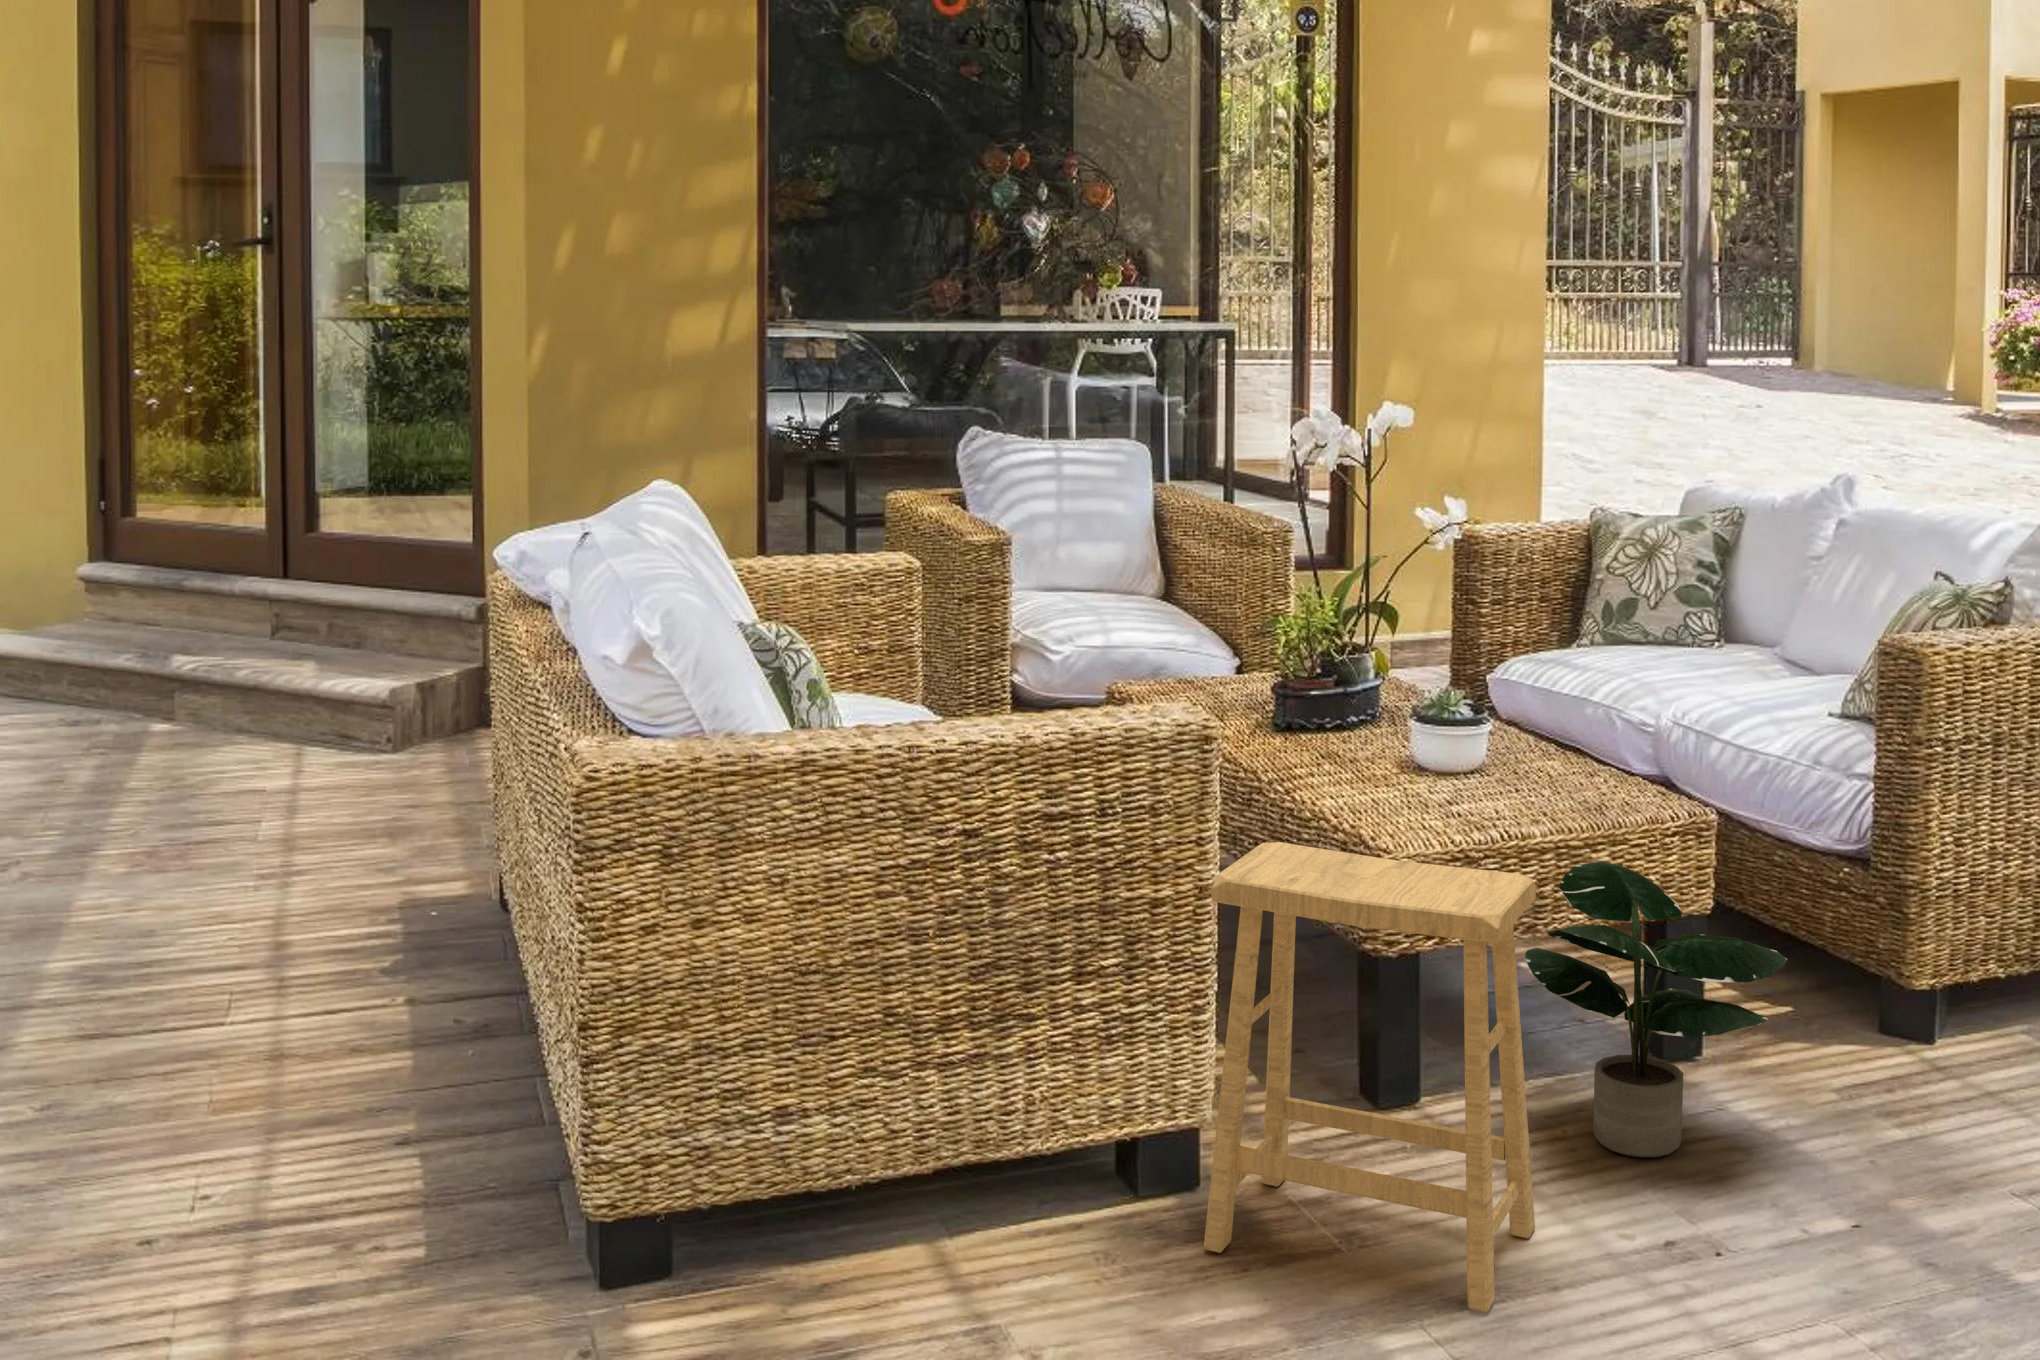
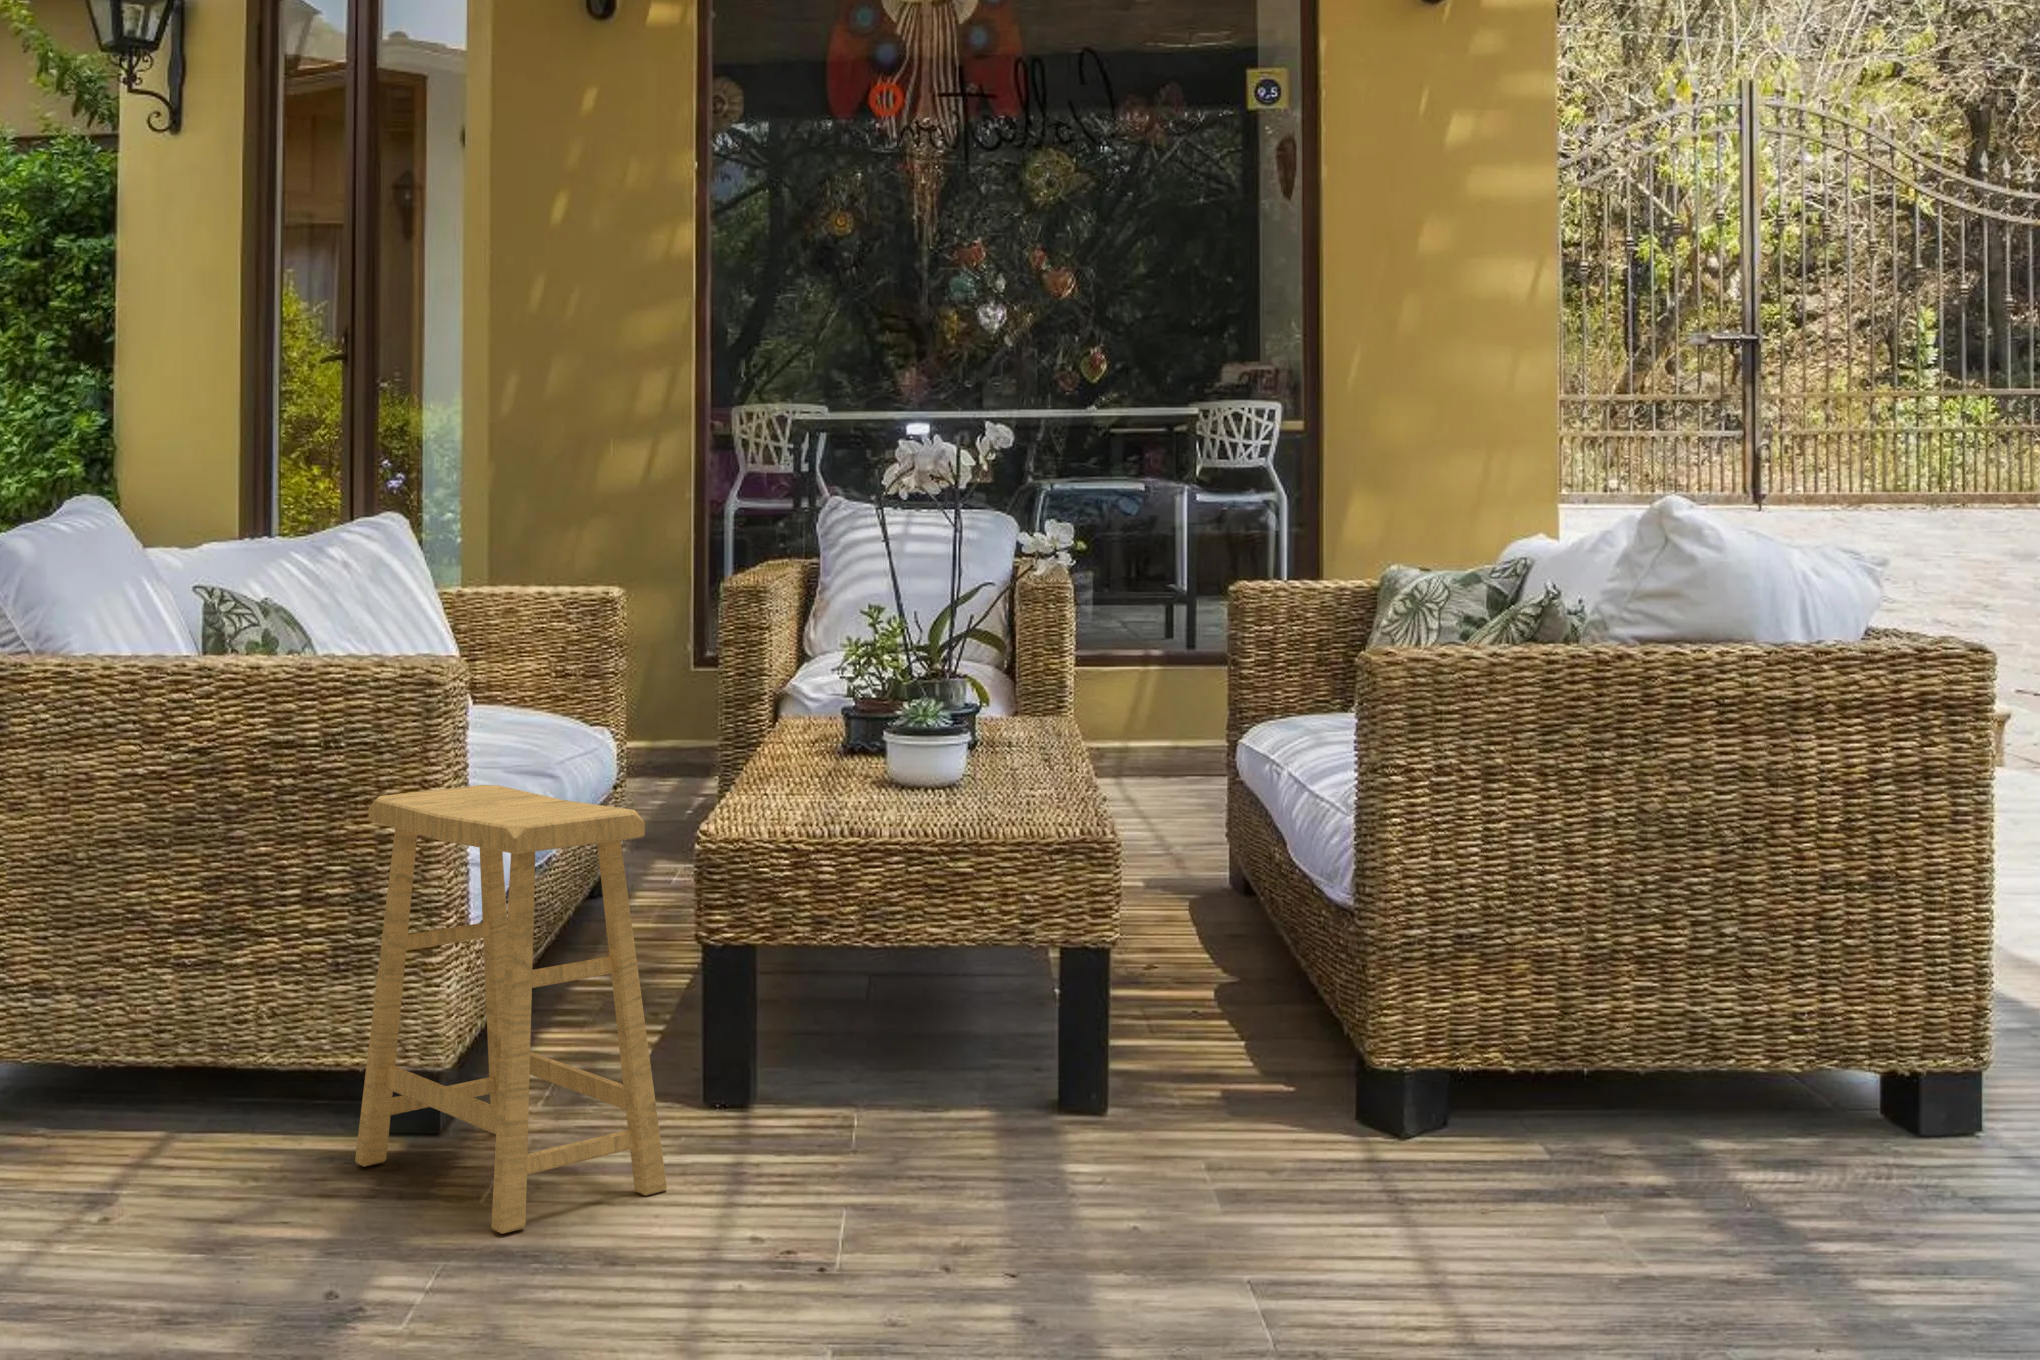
potted plant: present [1525,862,1787,1157] -> none [767,856,1032,1160]

